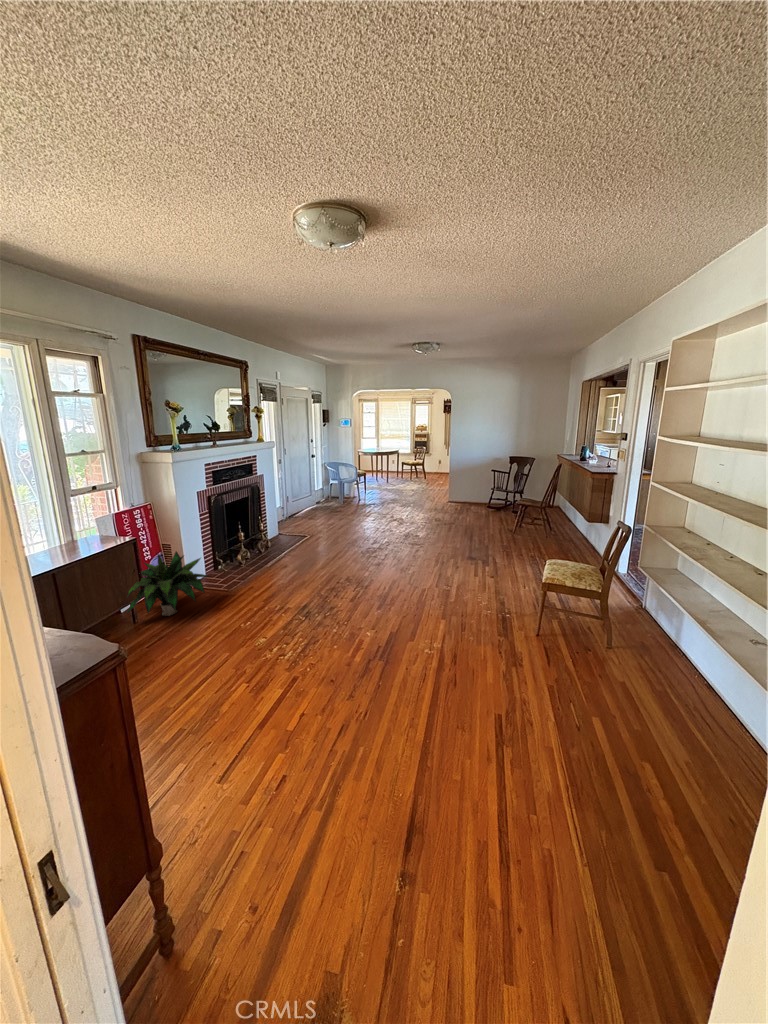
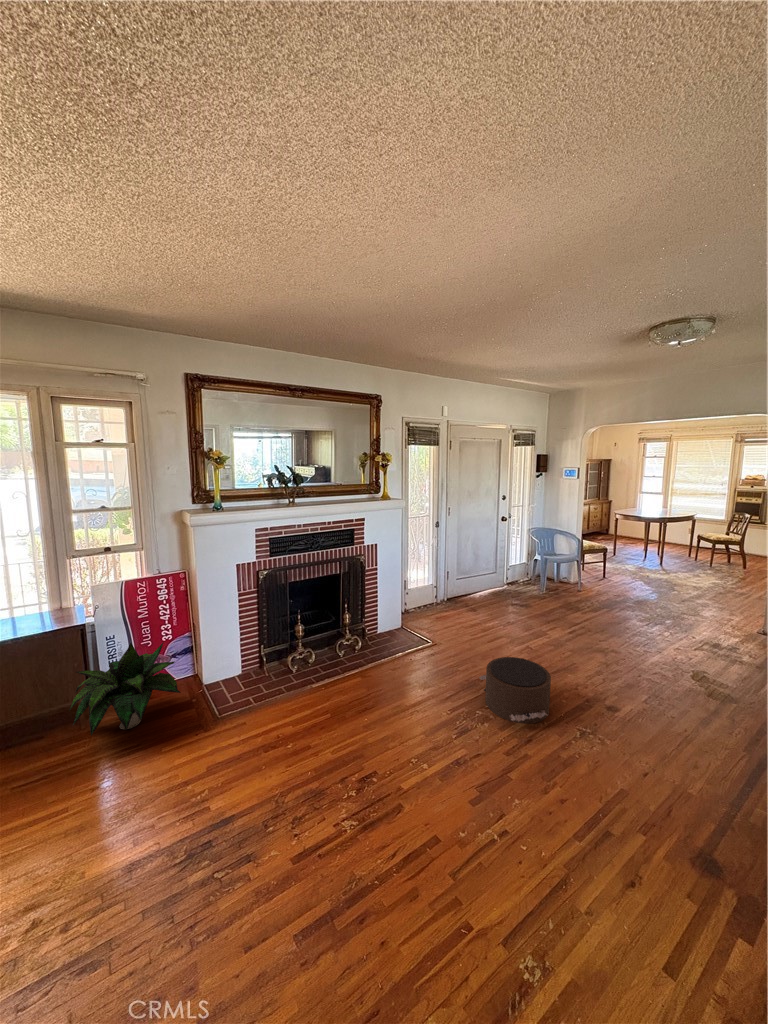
pouf: none [356,523,399,550] -> present [479,657,551,724]

